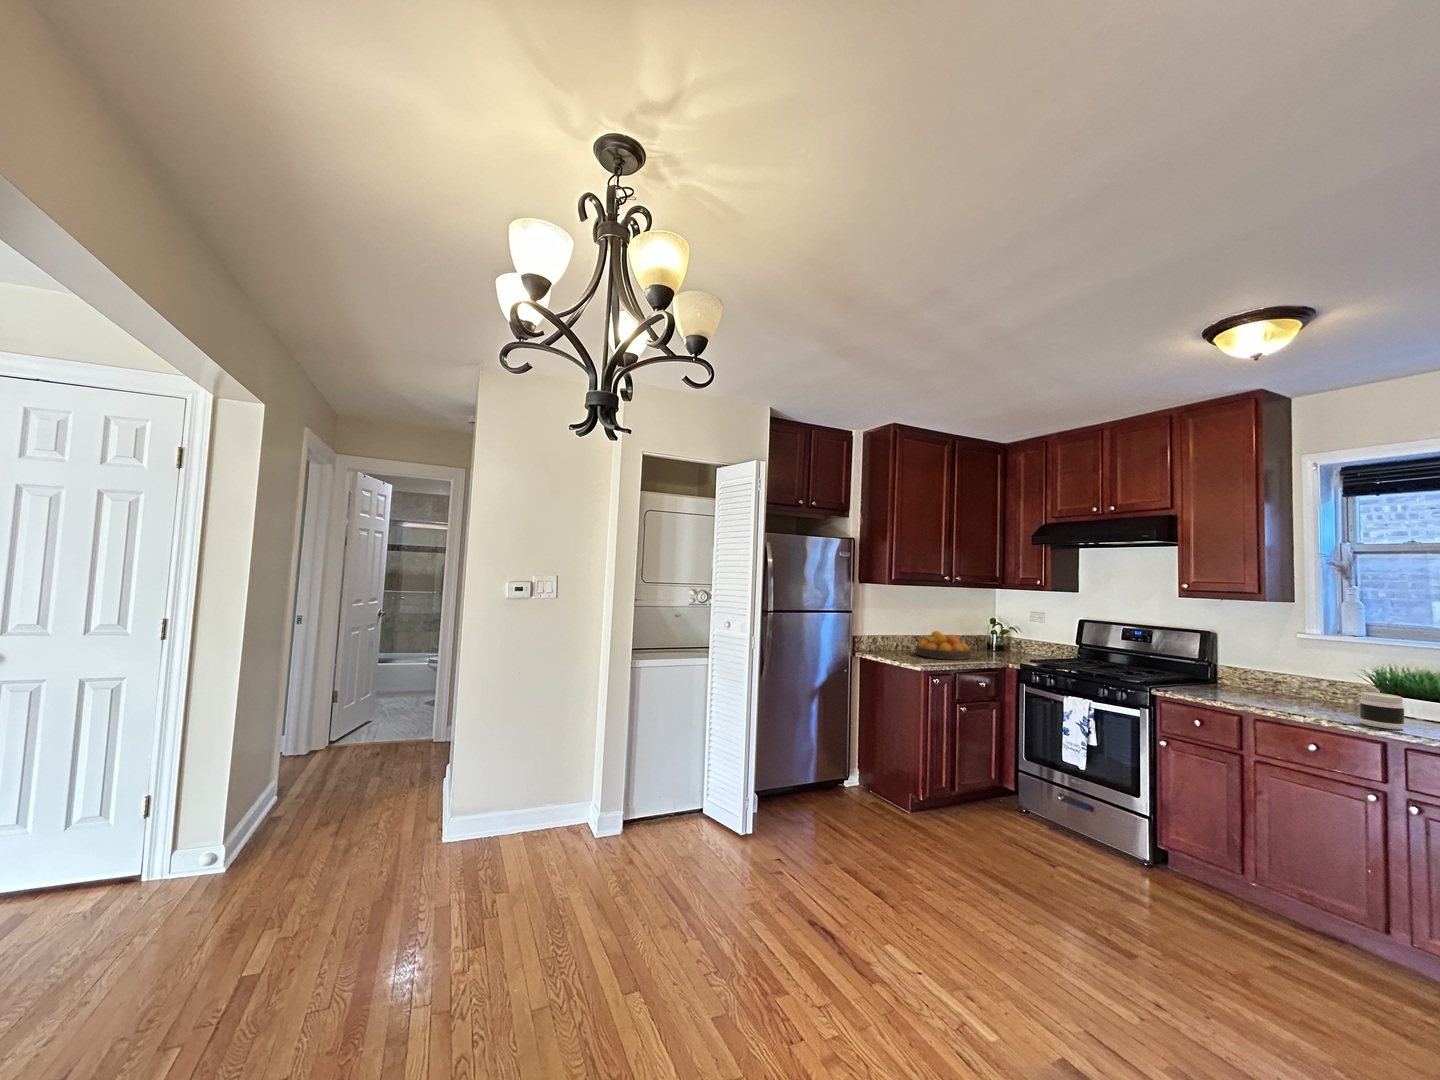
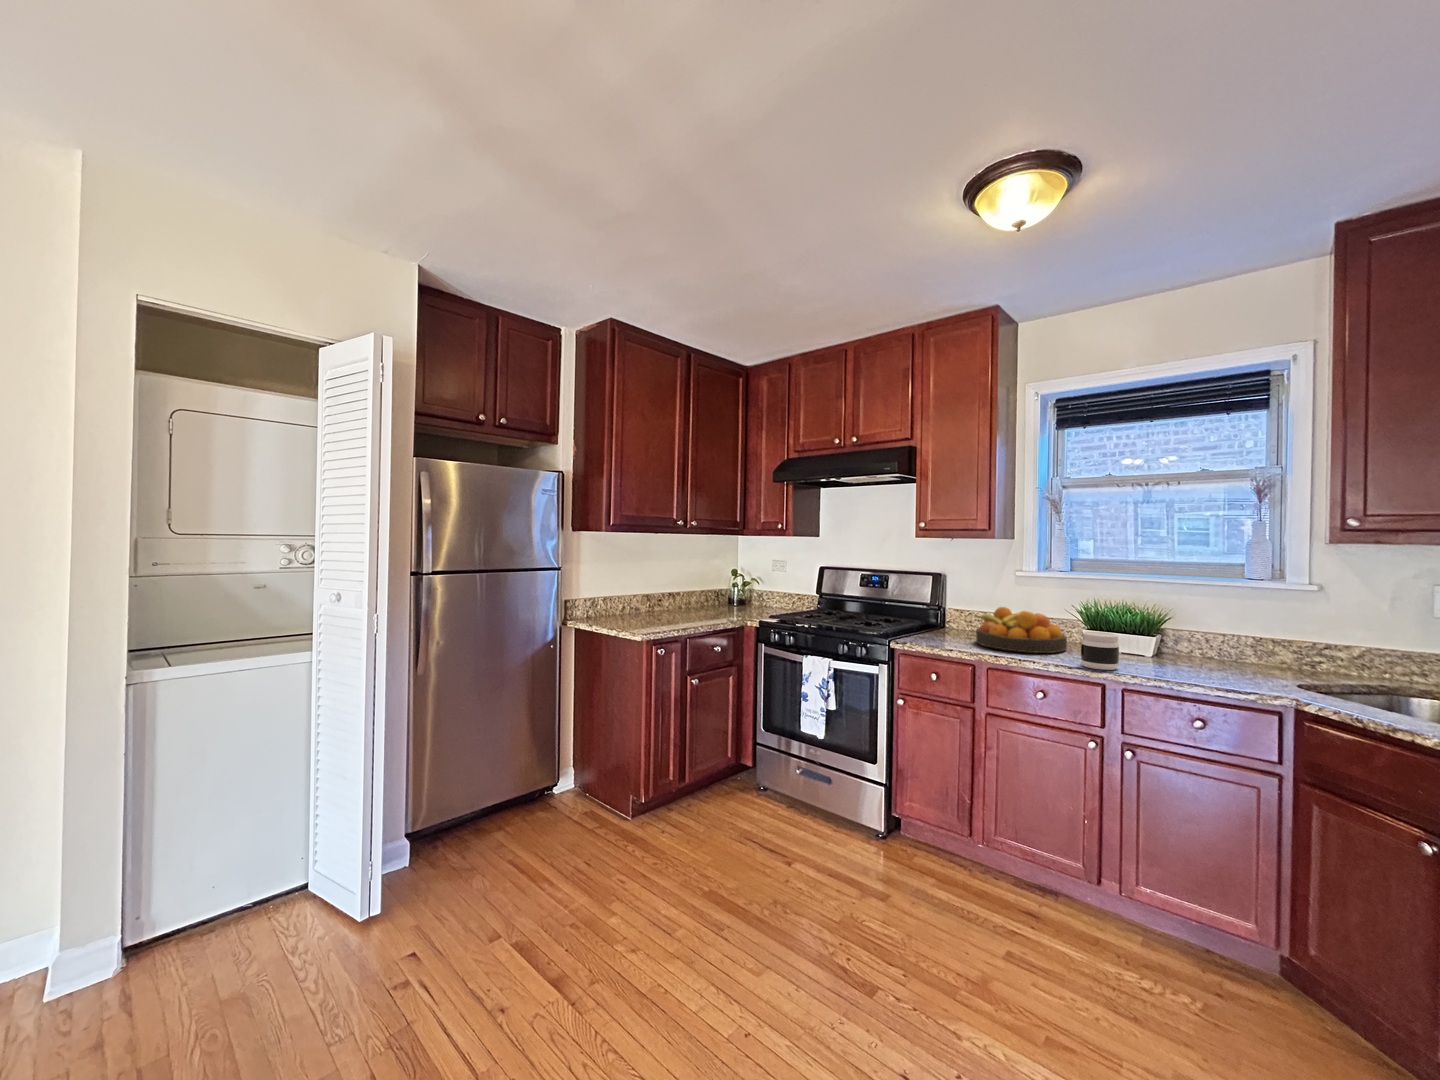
fruit bowl: present [916,631,971,659] -> present [975,607,1067,653]

